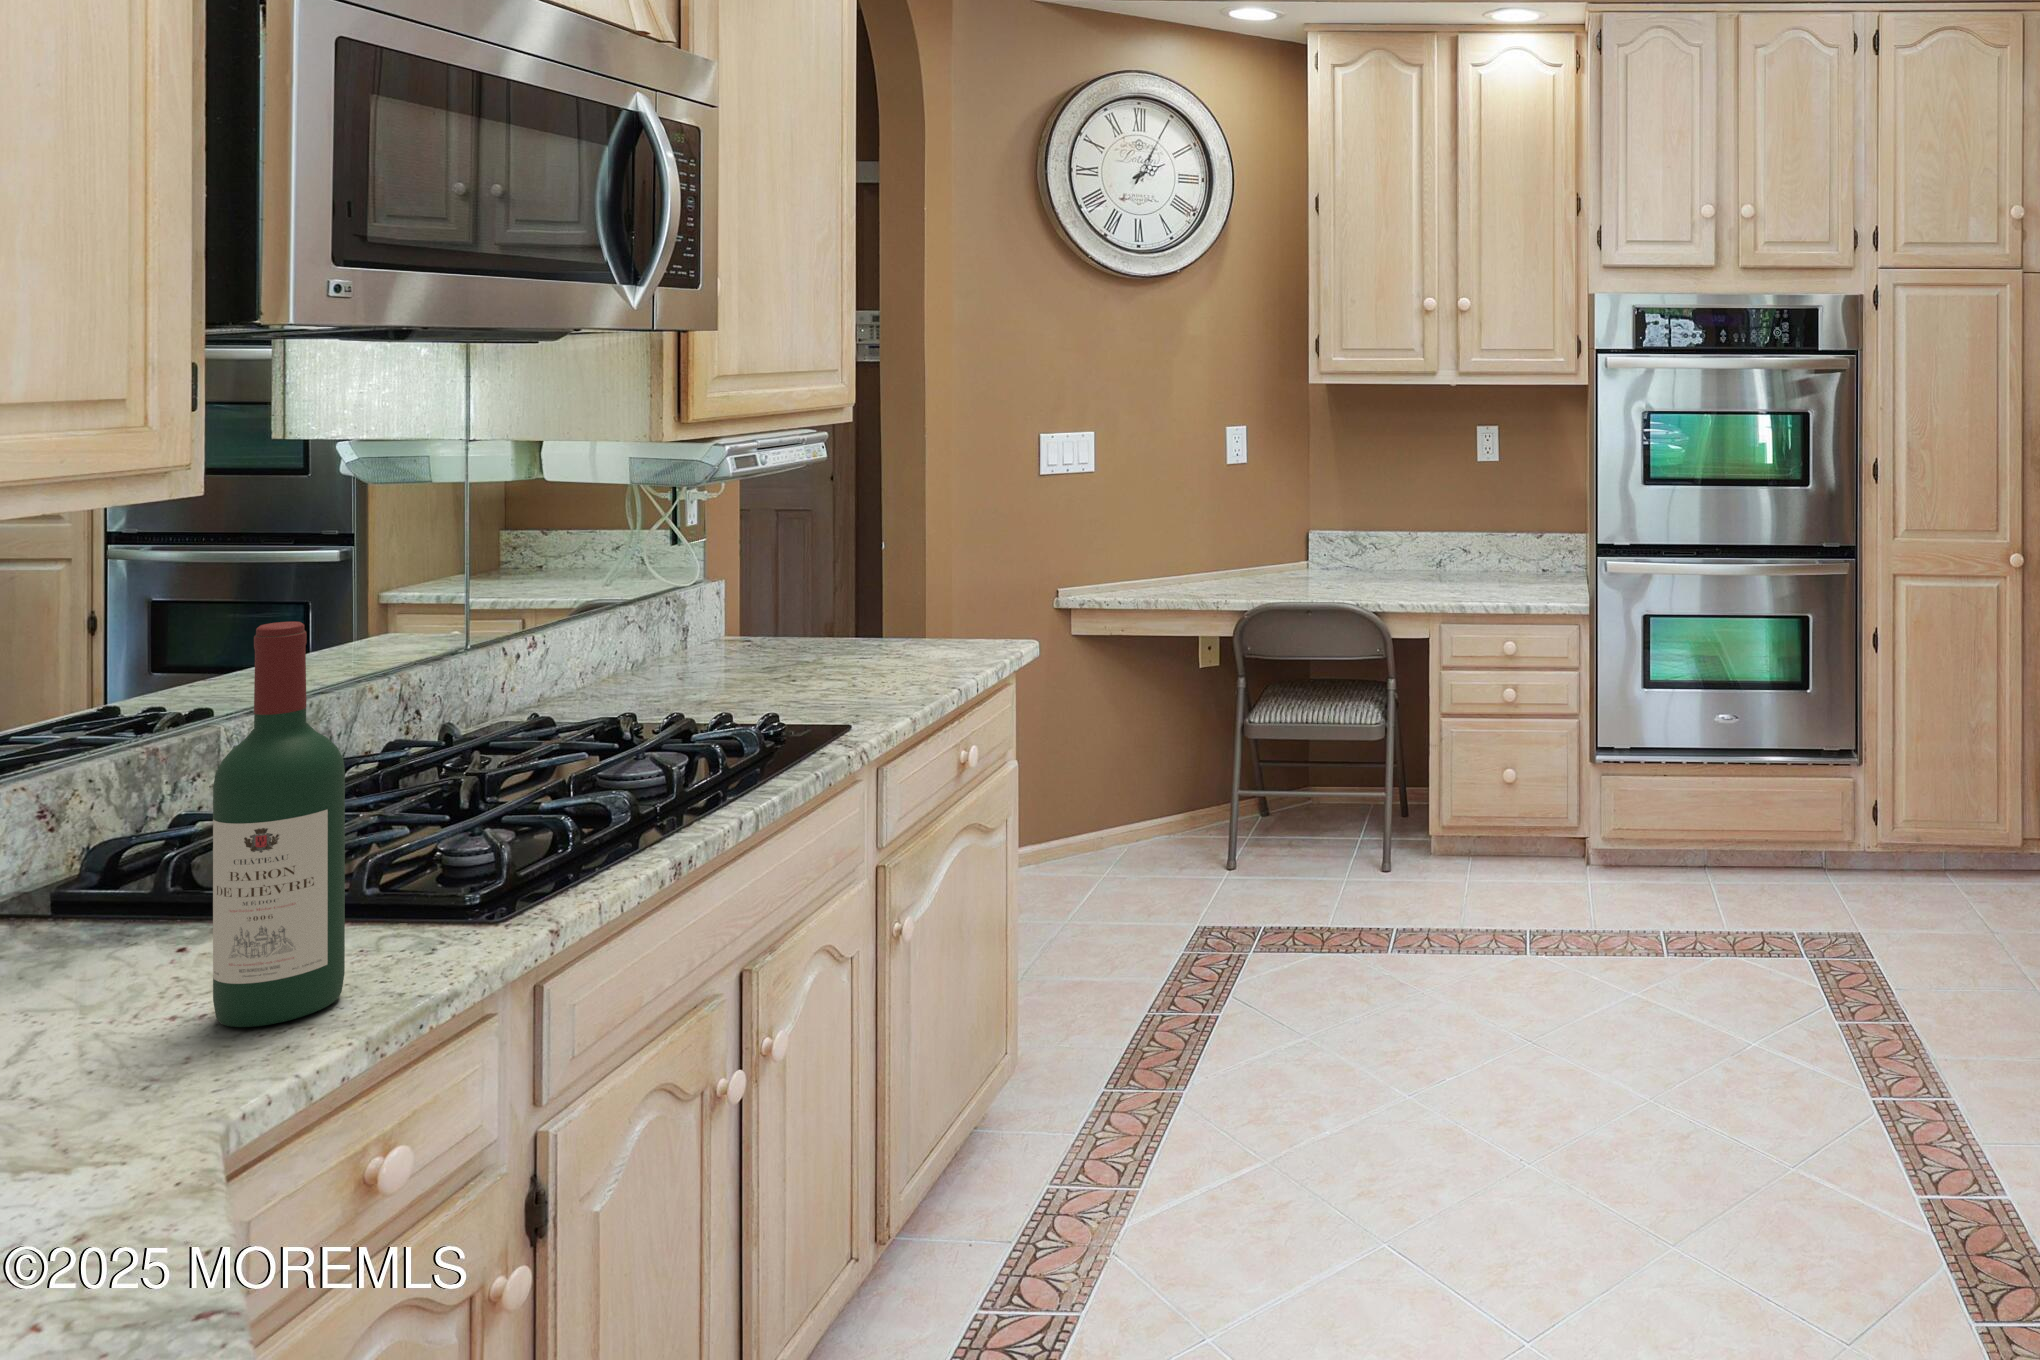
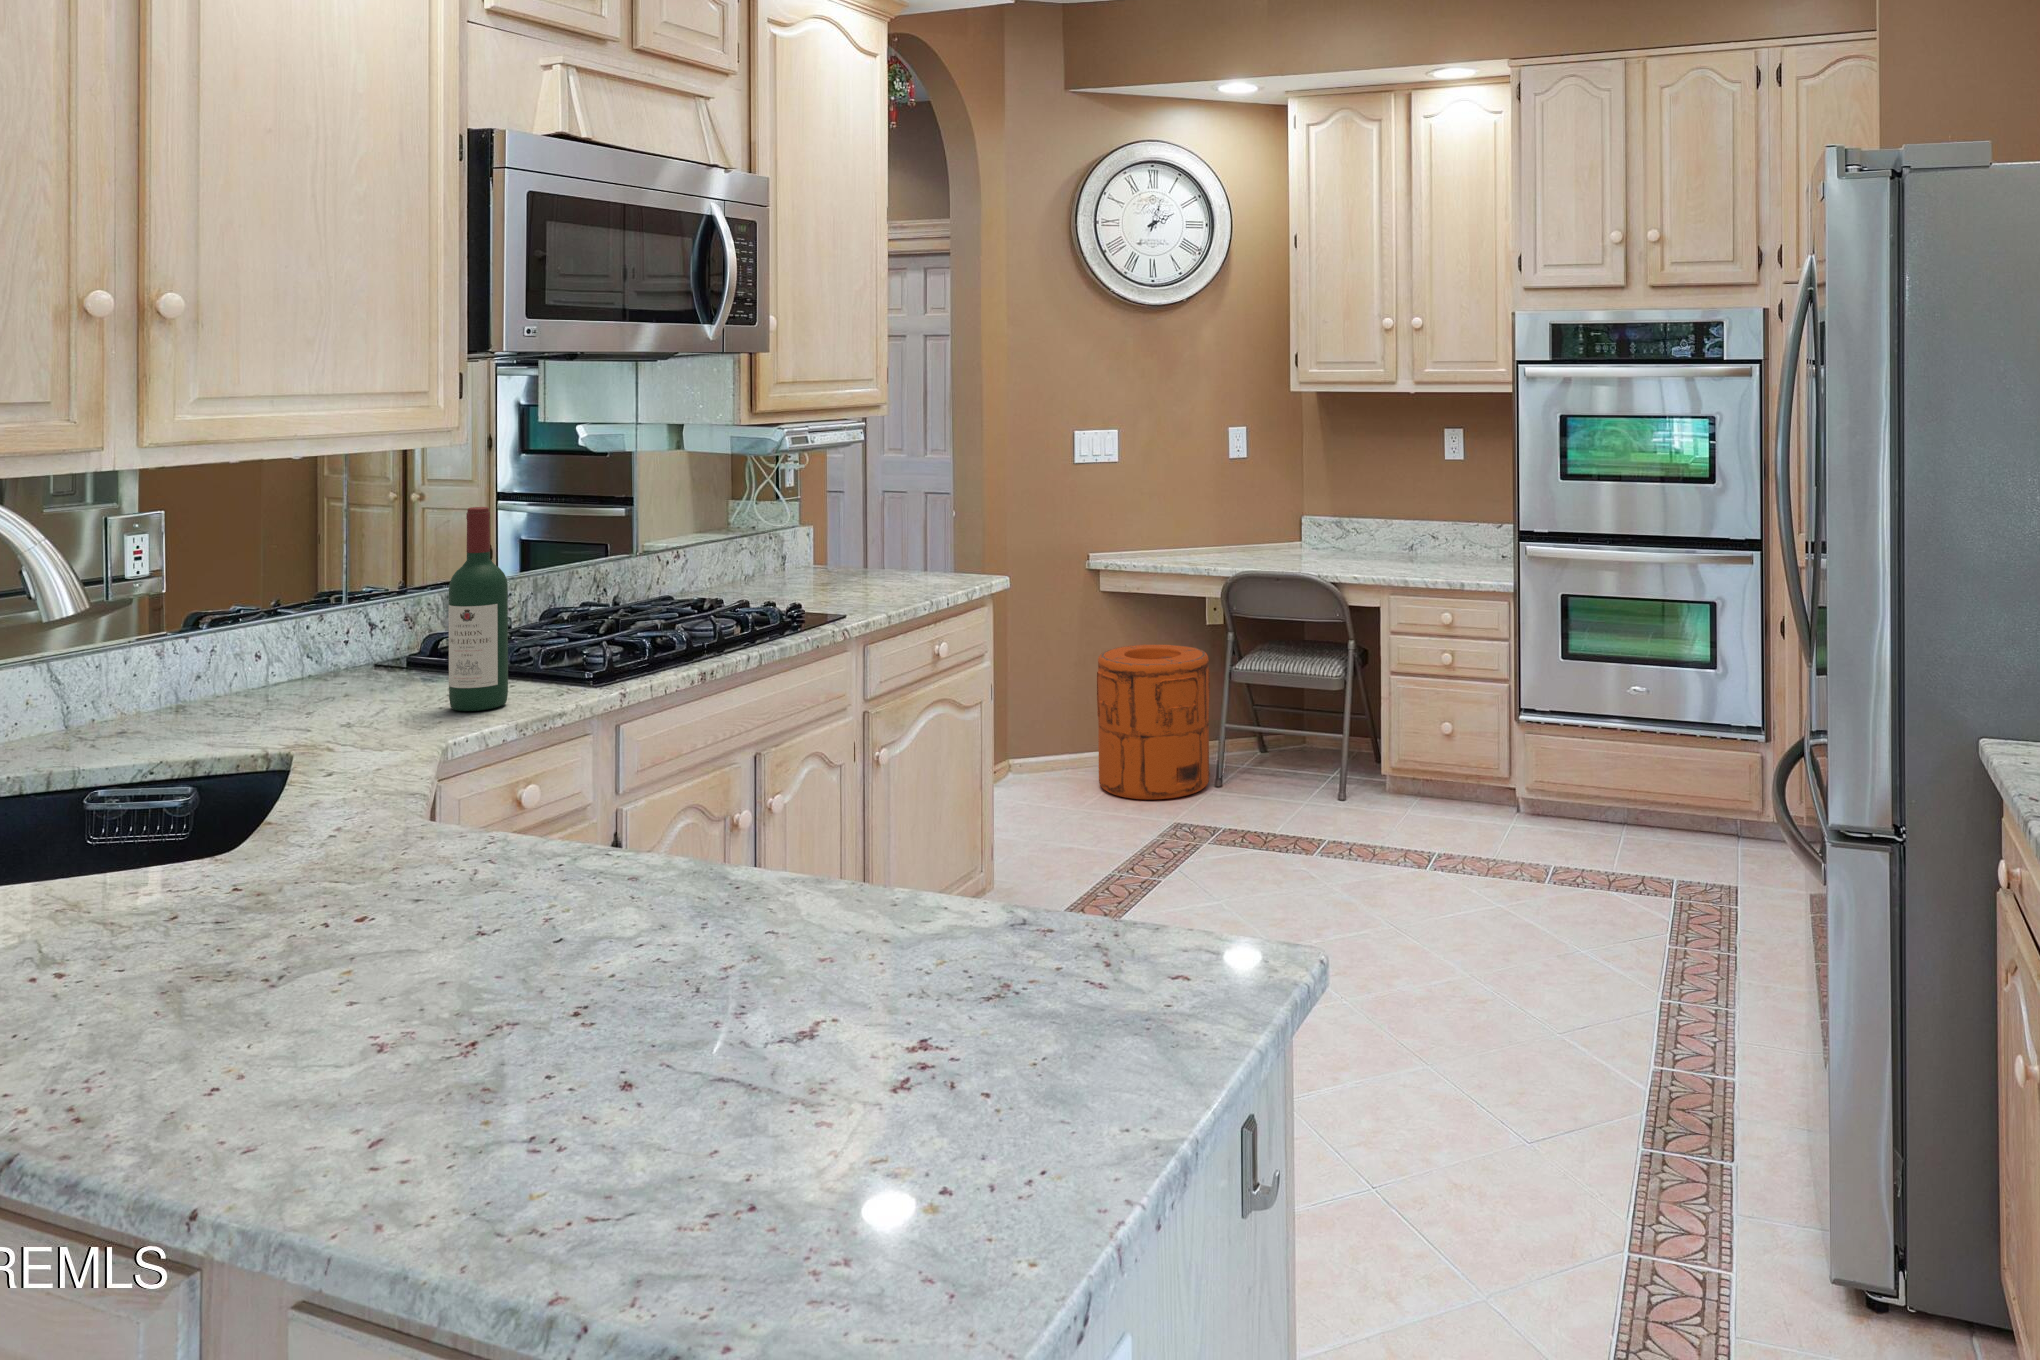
trash can: none [1074,697,1217,897] -> present [1097,644,1210,800]

